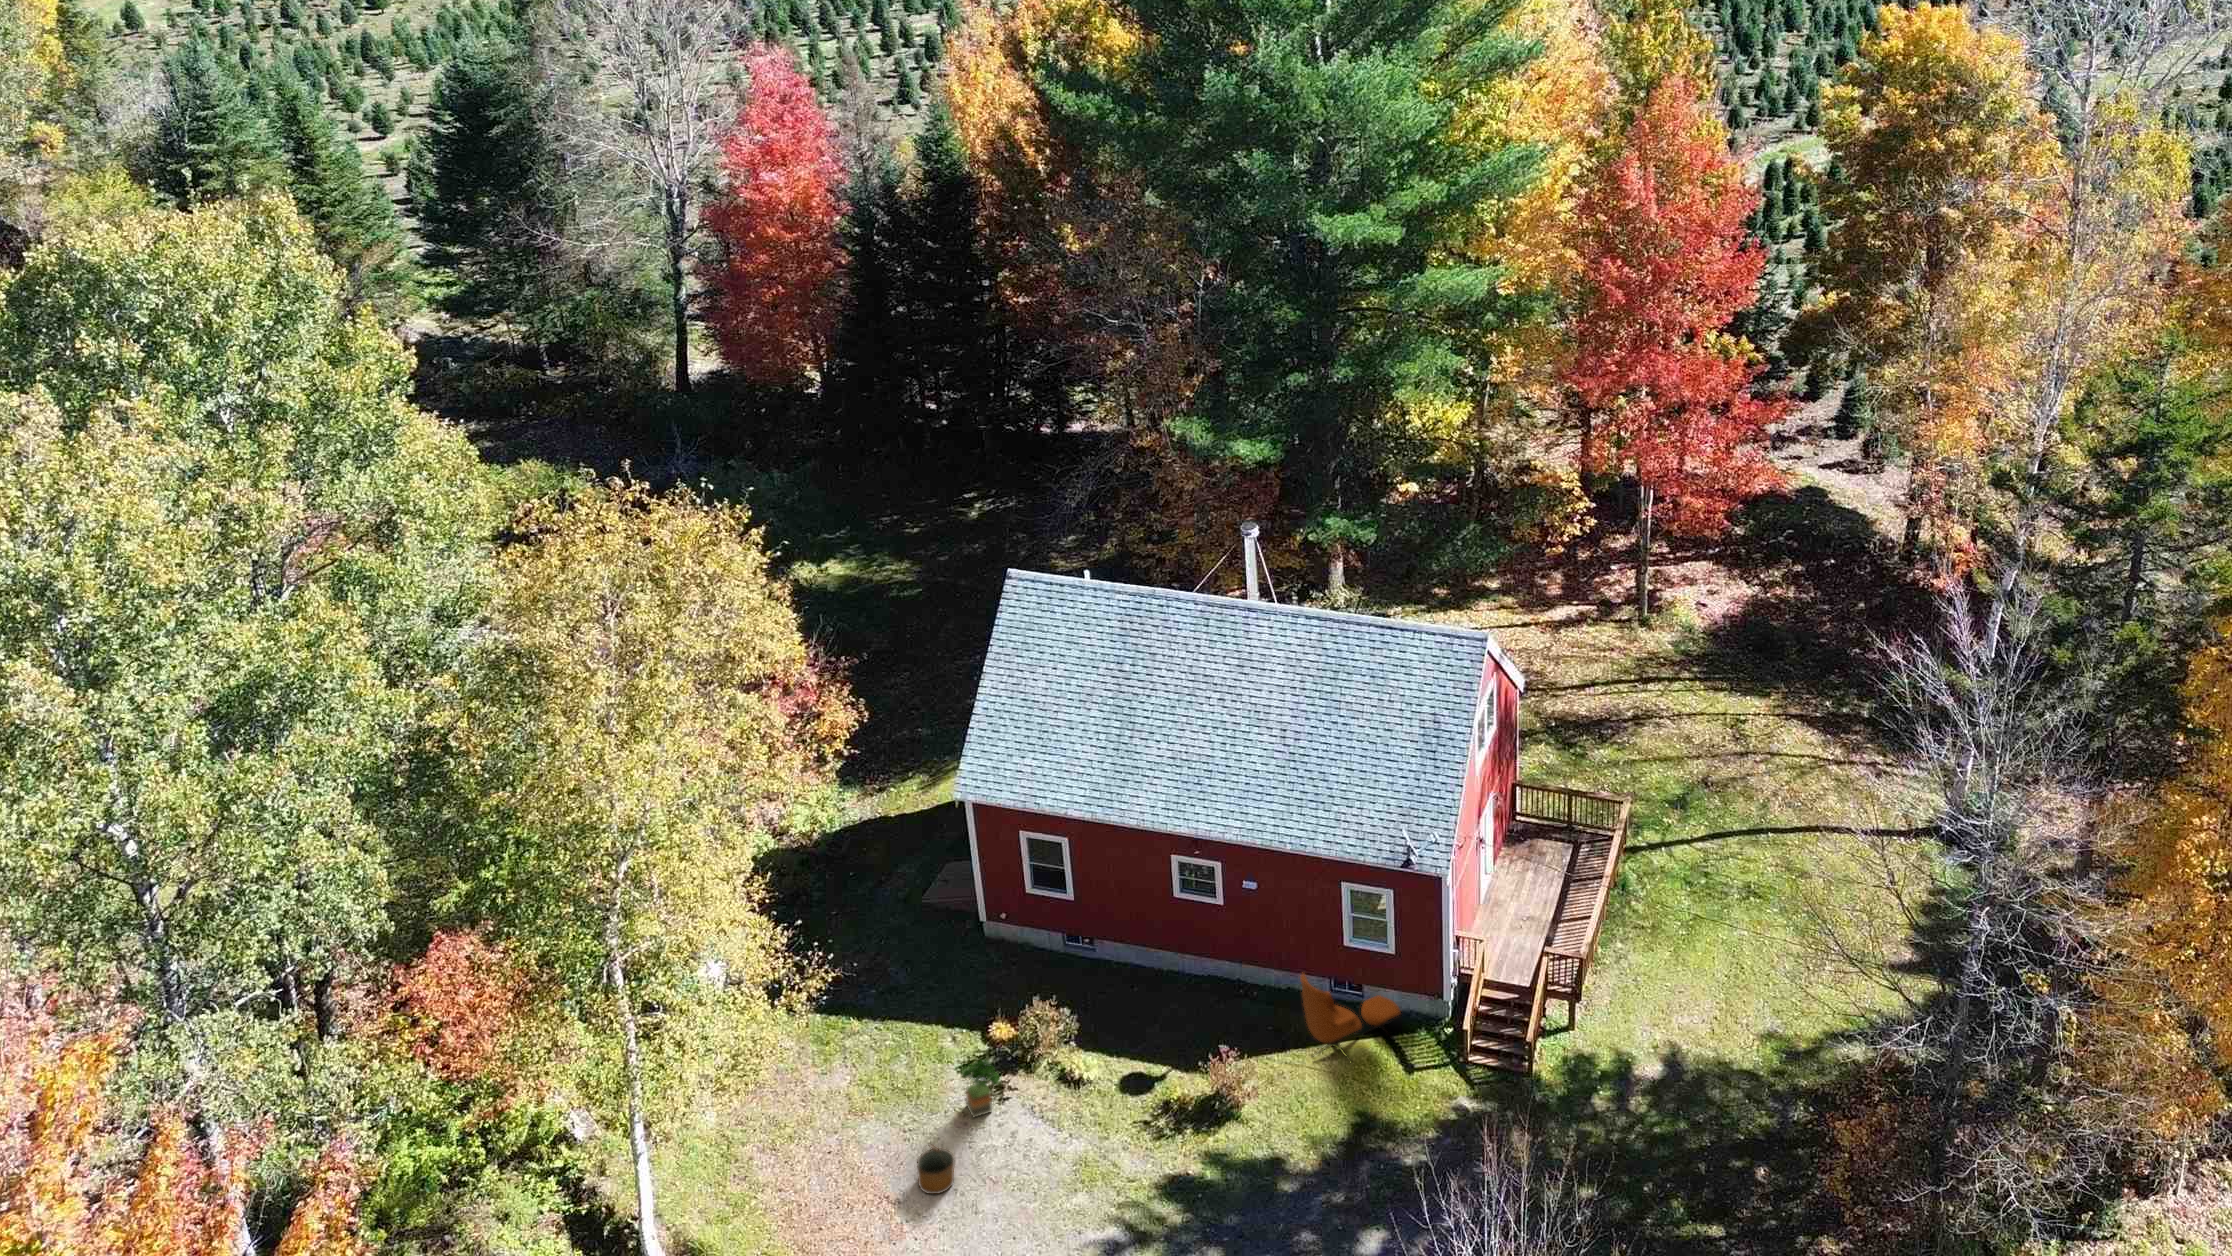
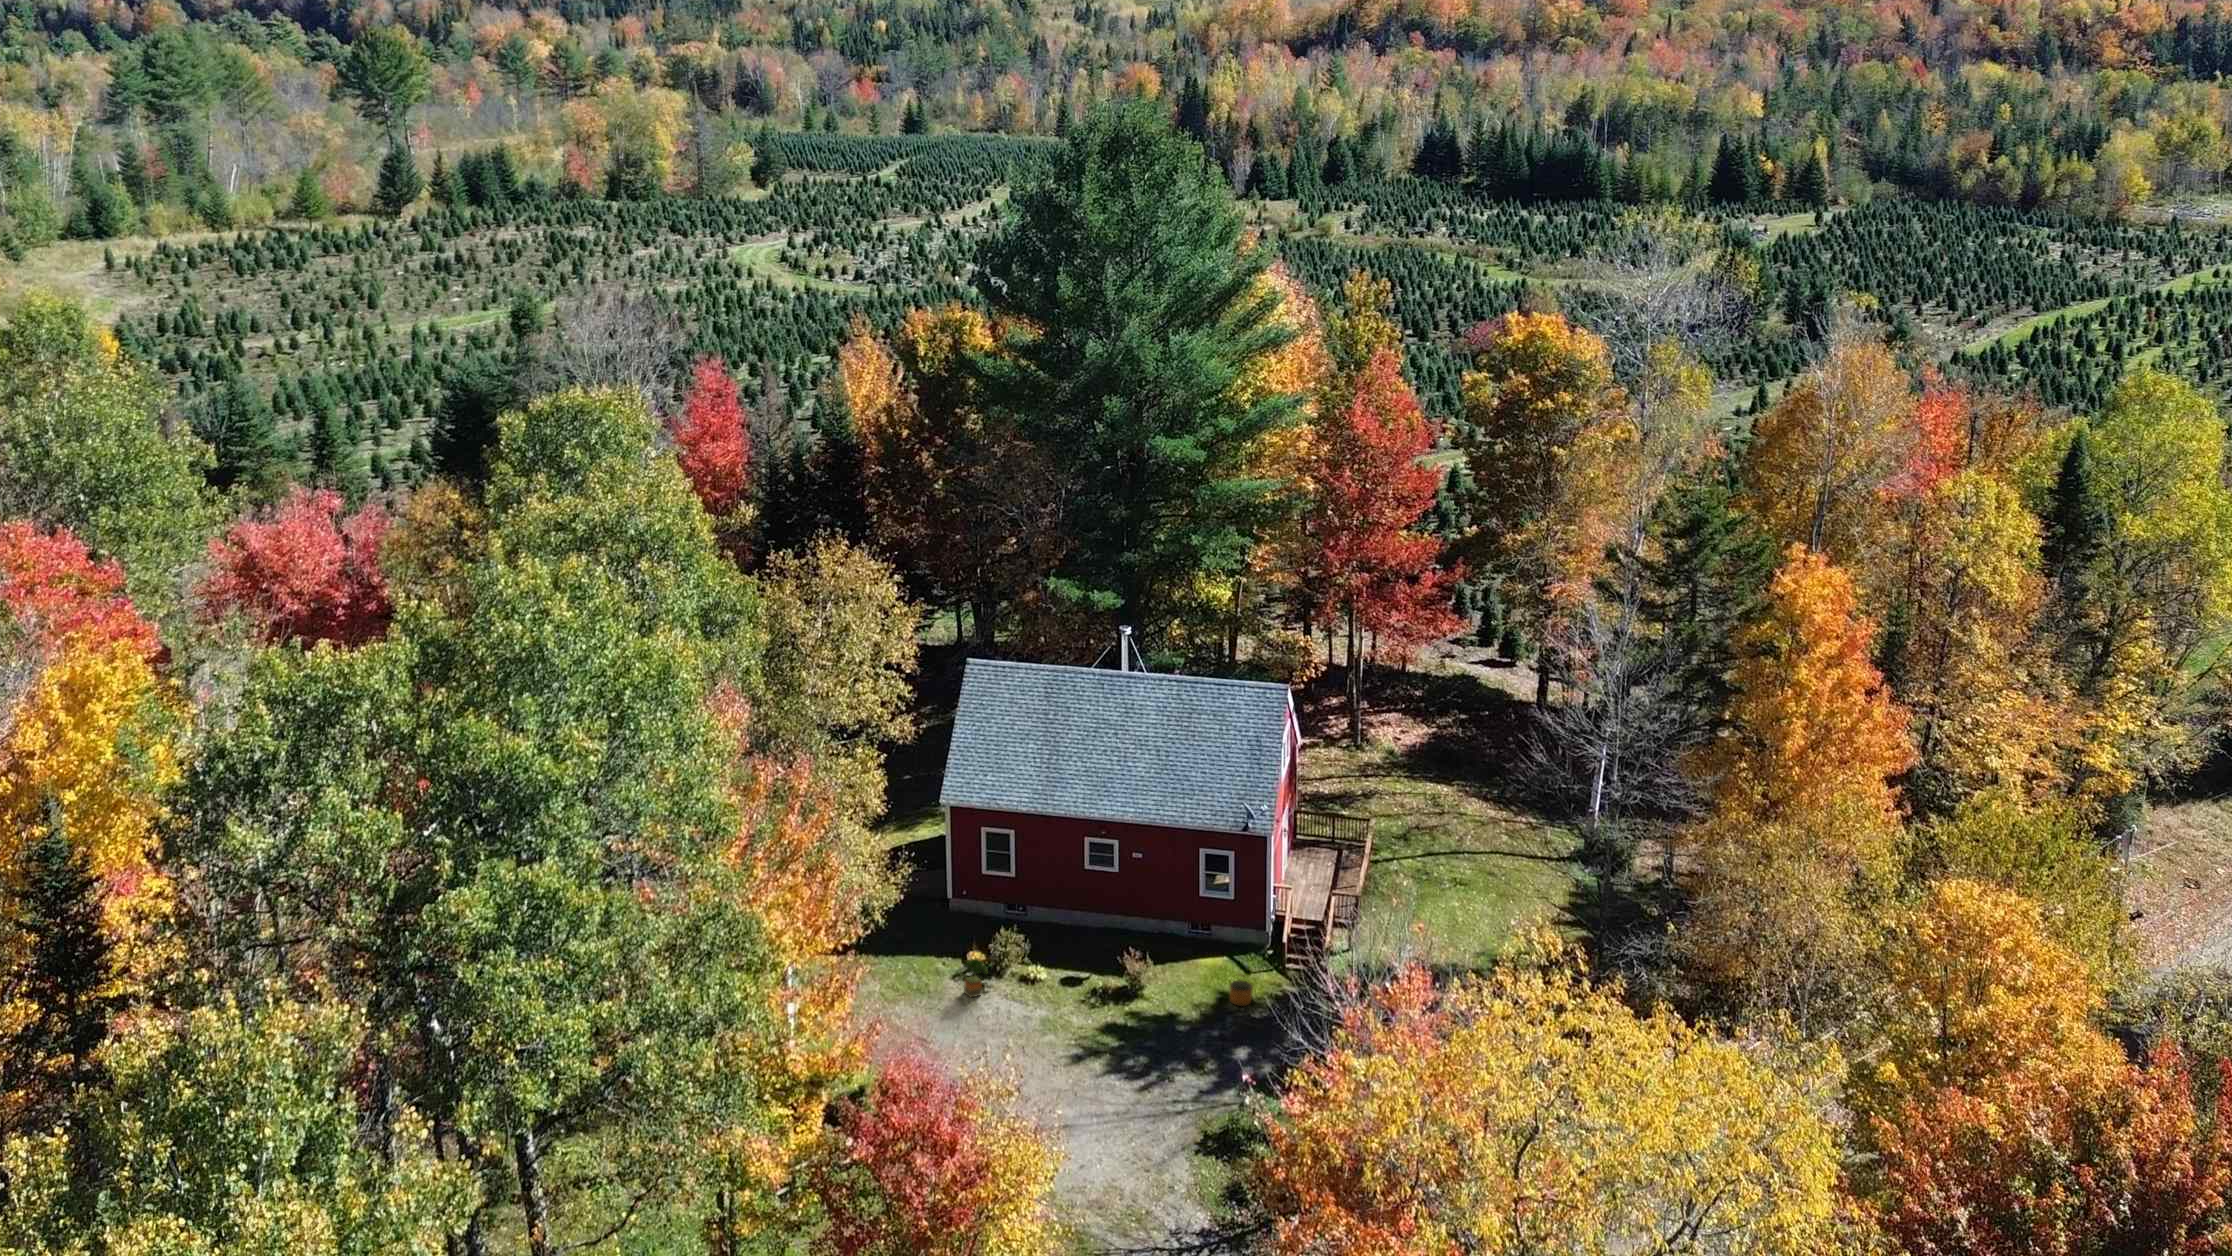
lounge chair: present [1300,973,1401,1062] -> none [1175,905,1238,970]
bucket: present [917,1145,955,1194] -> present [1230,975,1253,1006]

